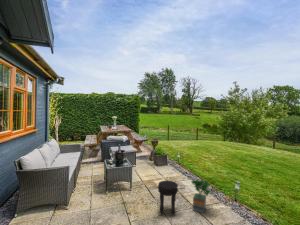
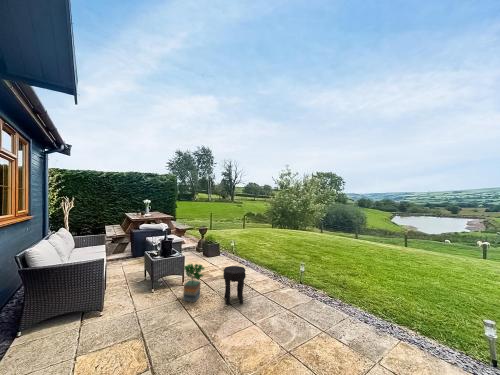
potted tree: present [192,179,210,213] -> present [183,264,204,302]

